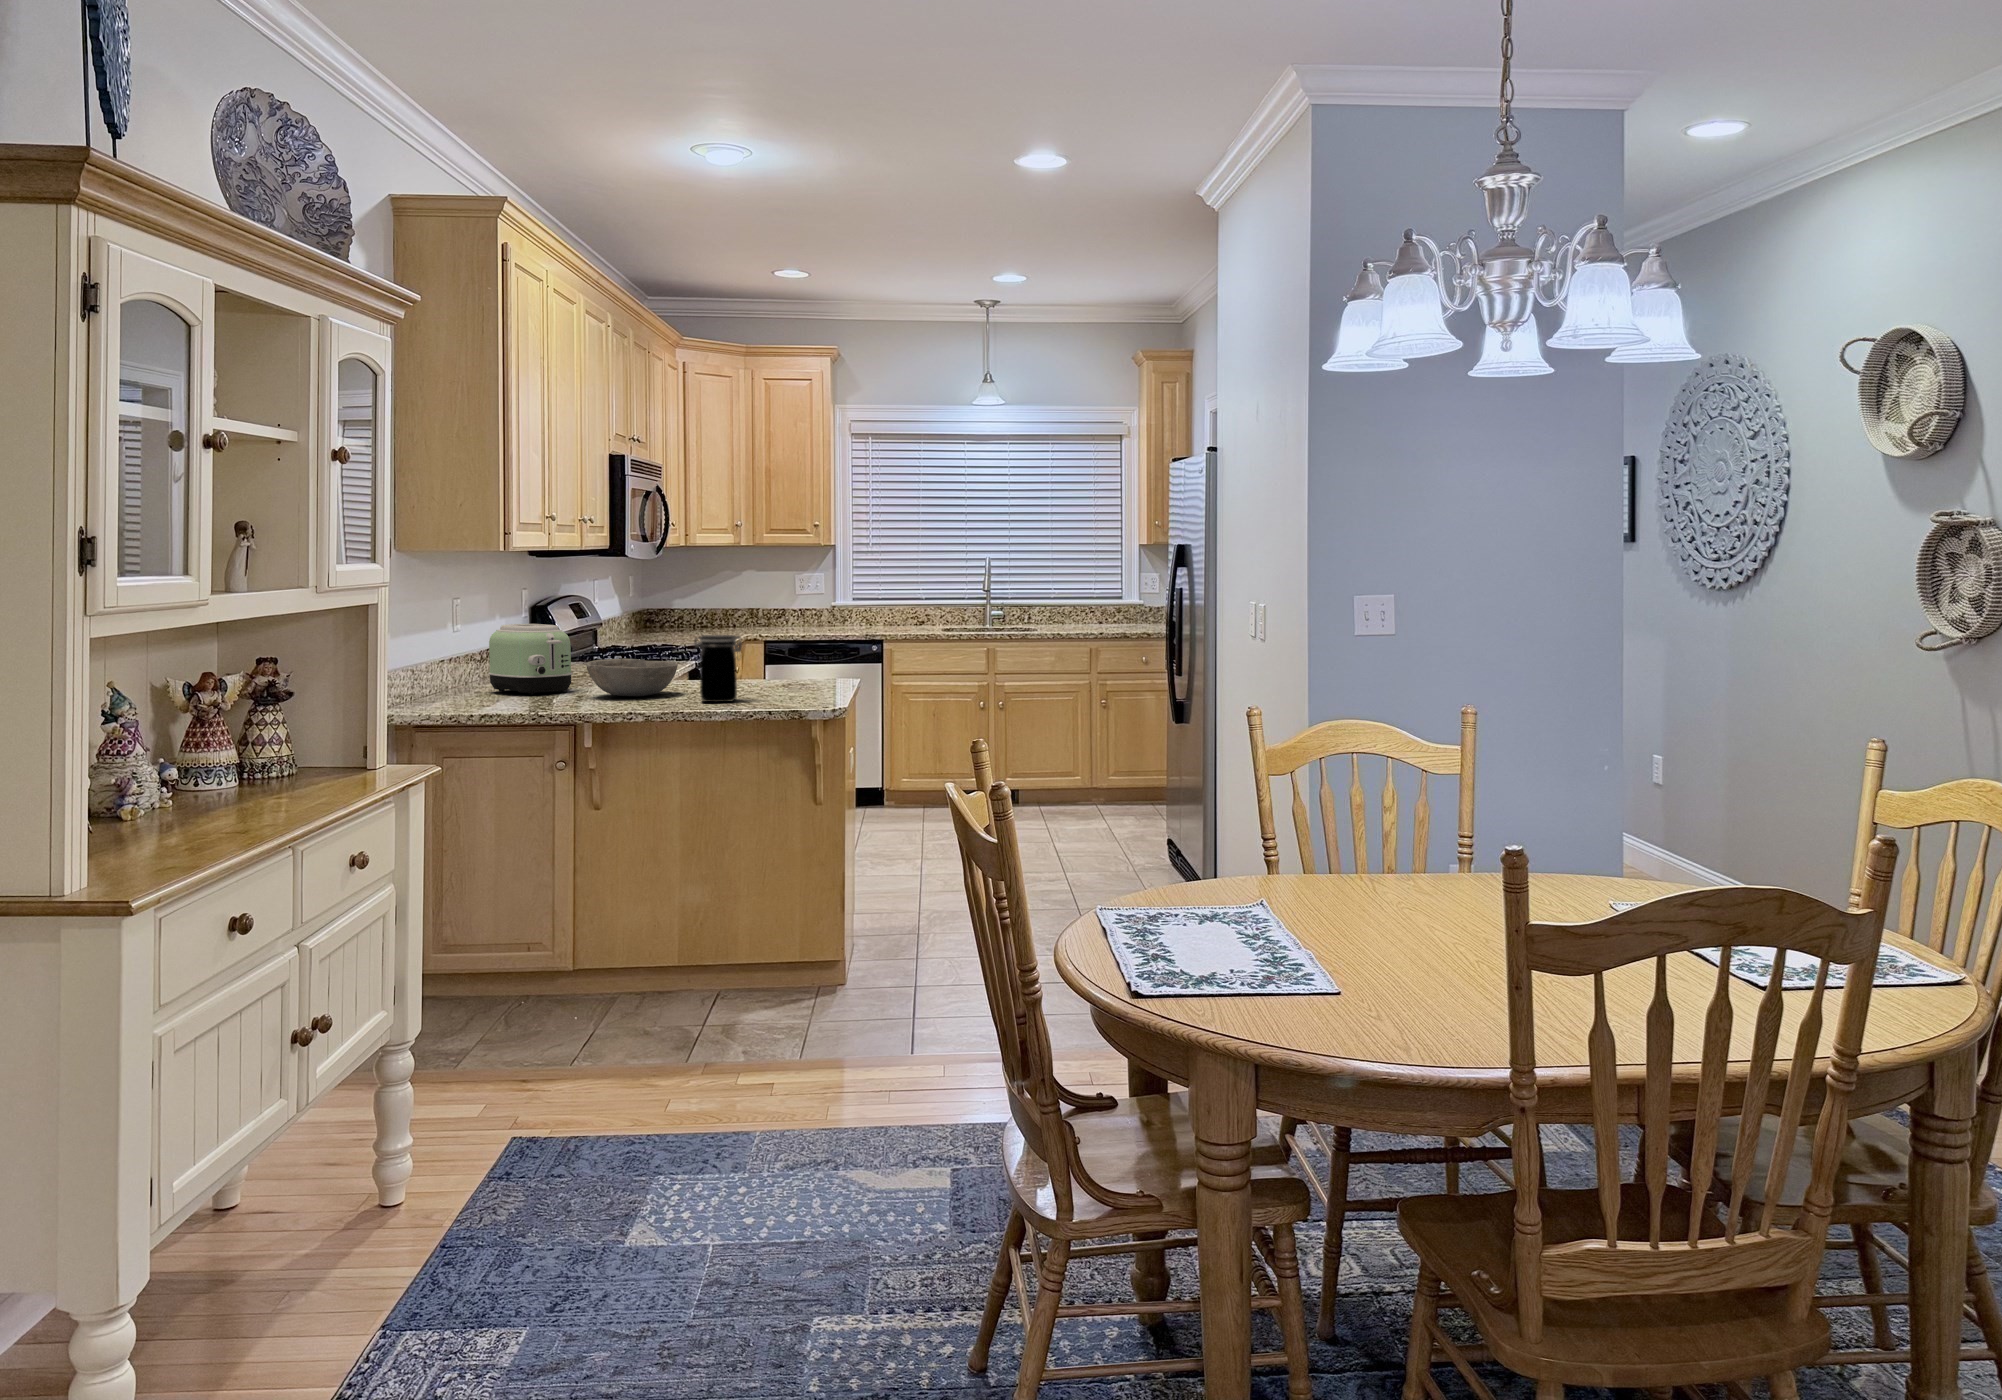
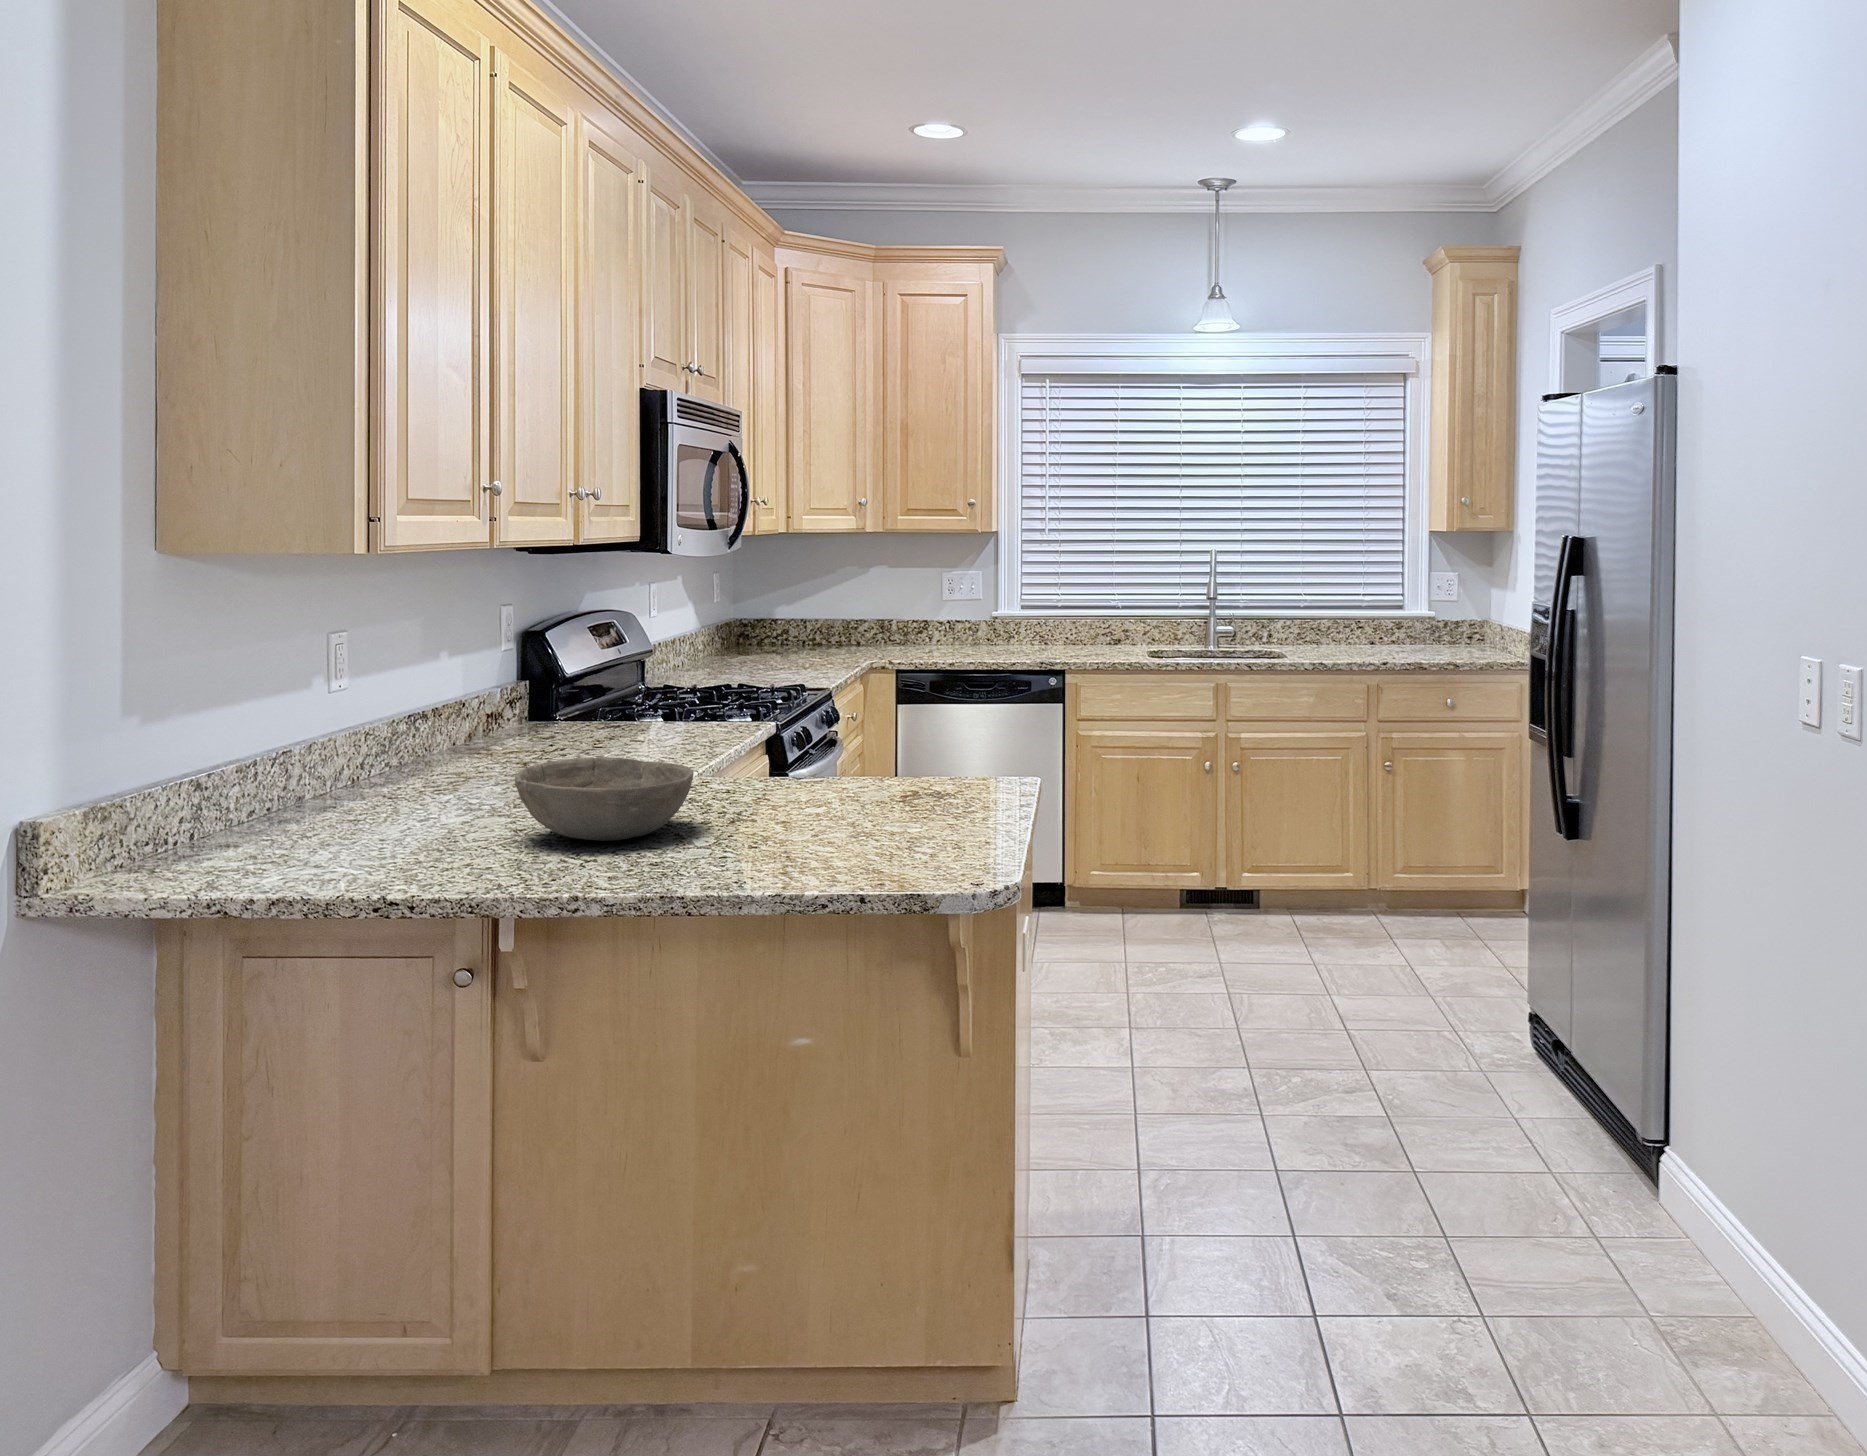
toaster: present [488,624,573,695] -> none [366,684,515,822]
jar: present [695,635,742,702] -> none [709,729,806,875]

